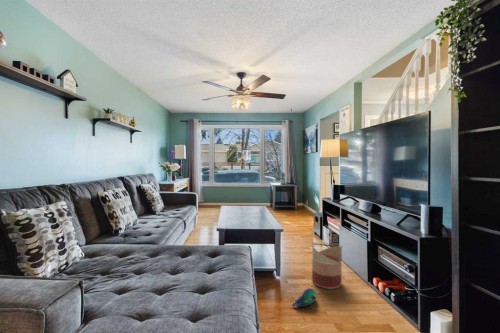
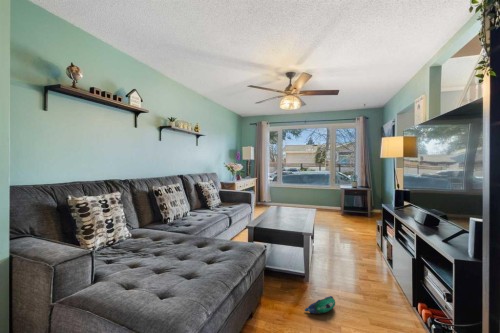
basket: present [312,243,342,289] -> none [341,249,376,302]

